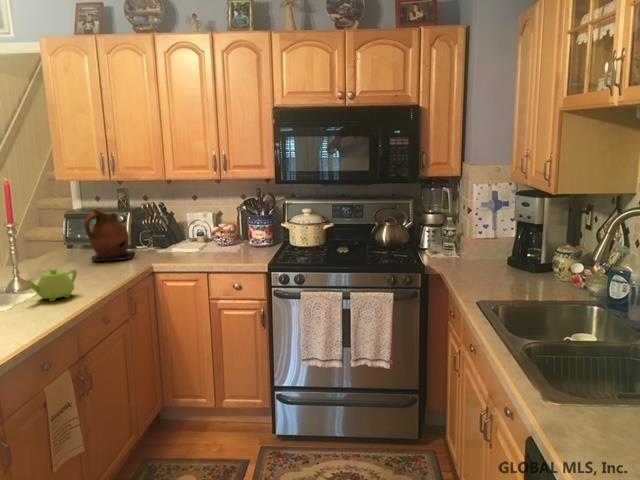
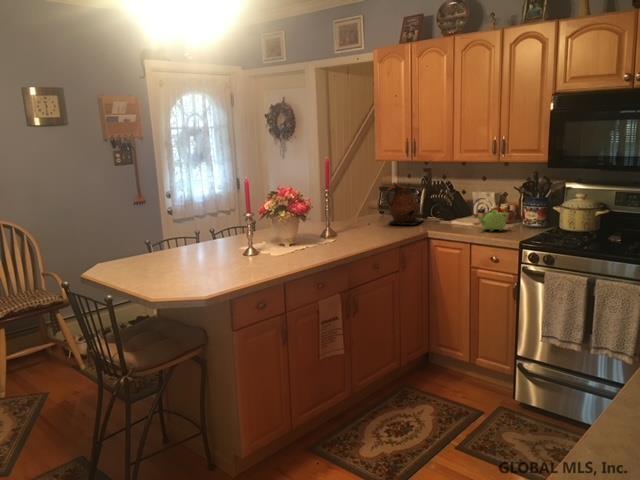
teapot: present [26,269,77,301] -> present [477,210,508,231]

